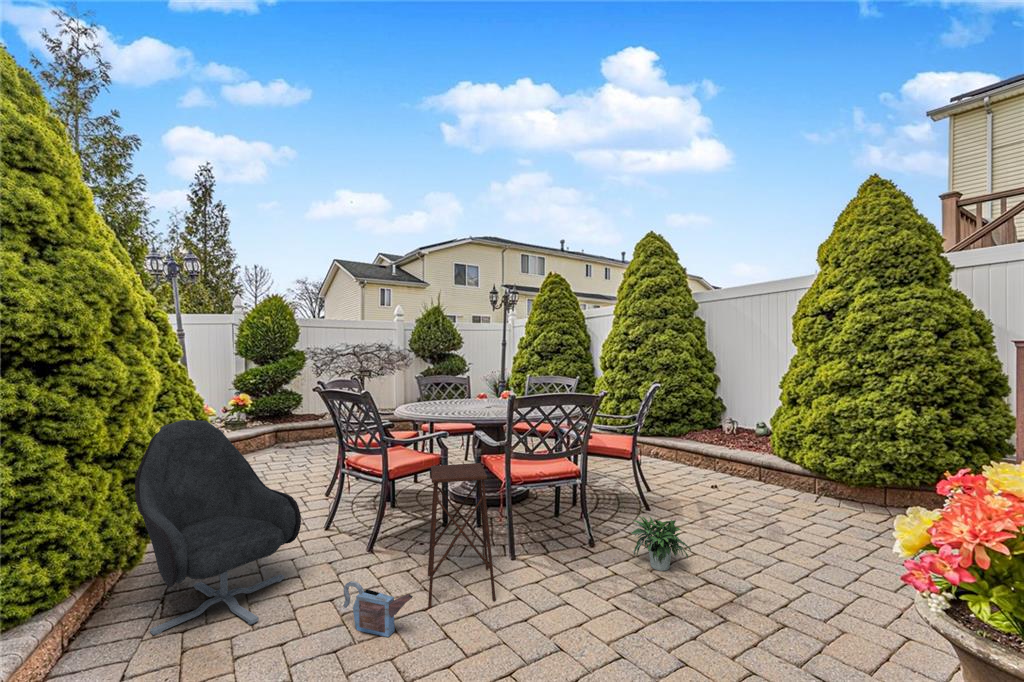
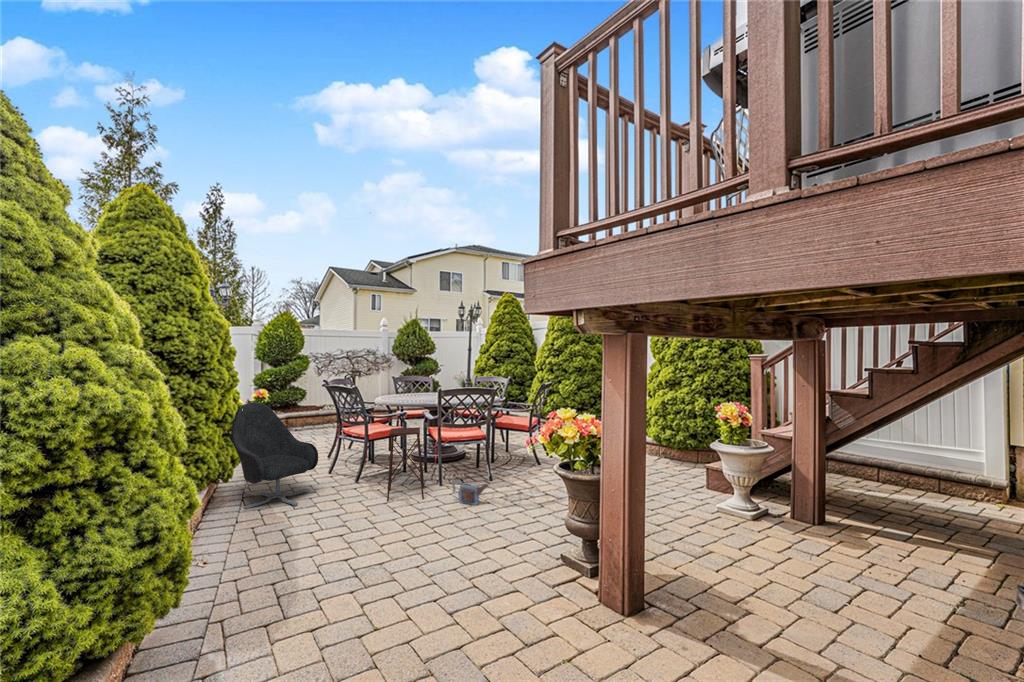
potted plant: present [613,515,691,571] -> none [499,458,540,489]
watering can: present [343,581,413,637] -> present [452,480,488,505]

